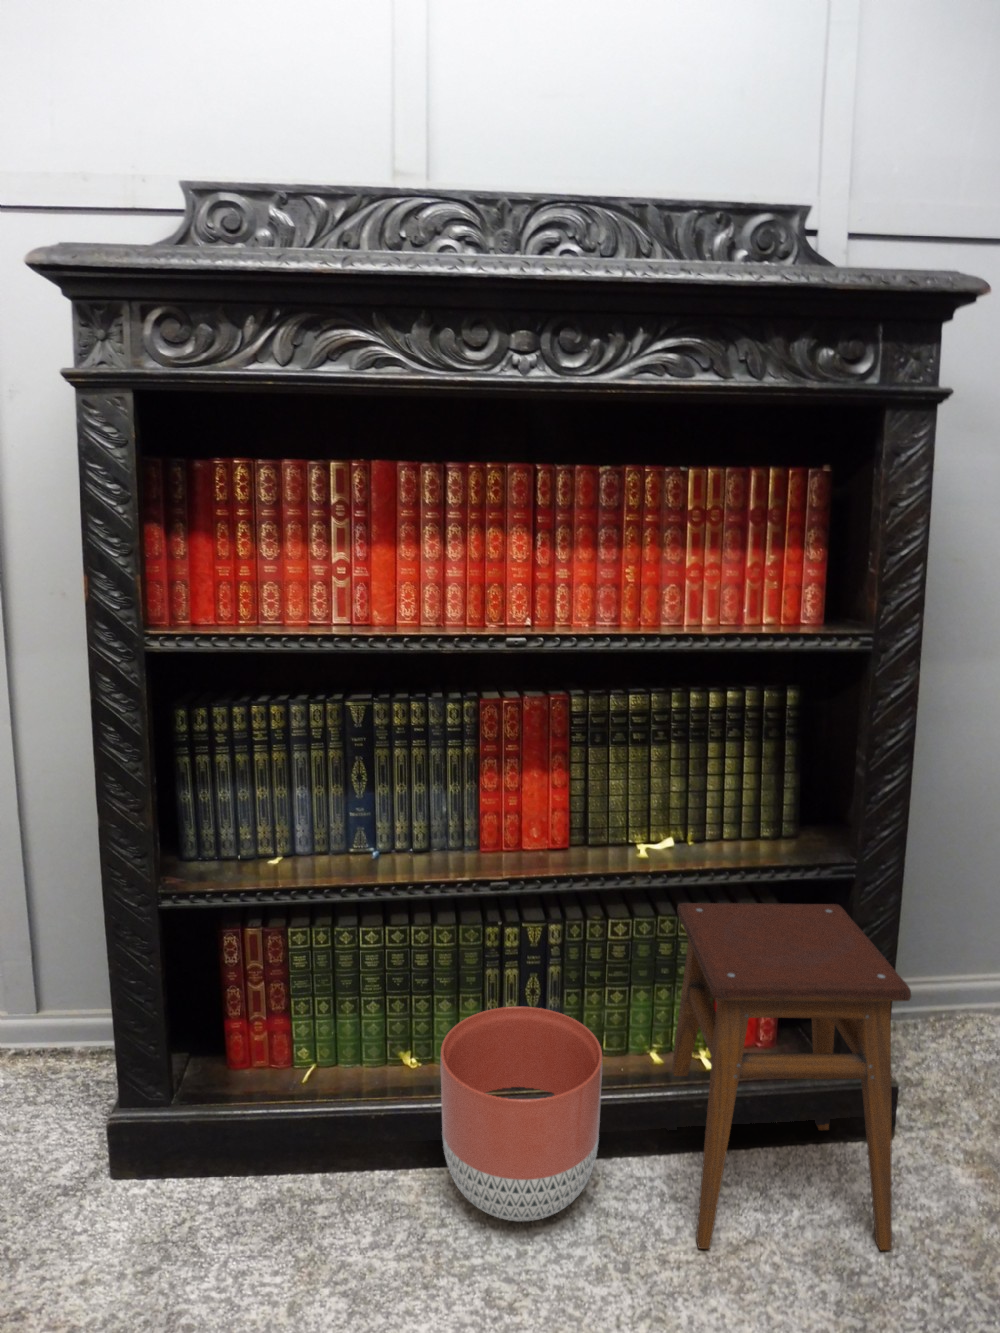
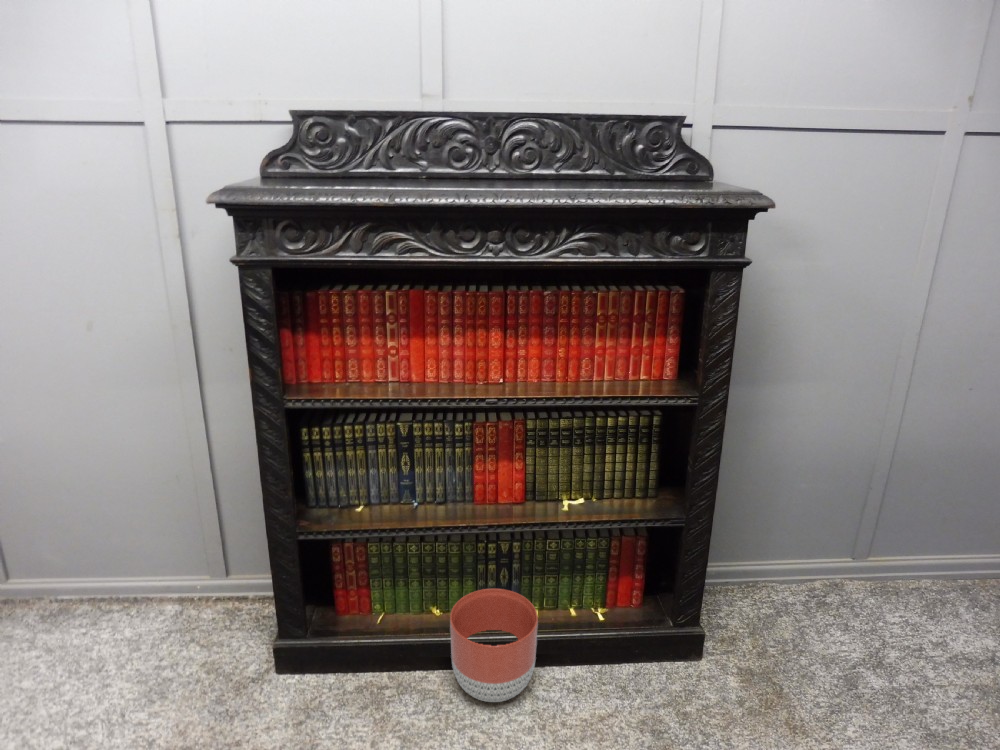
stool: present [672,903,911,1250] -> none [577,535,701,721]

